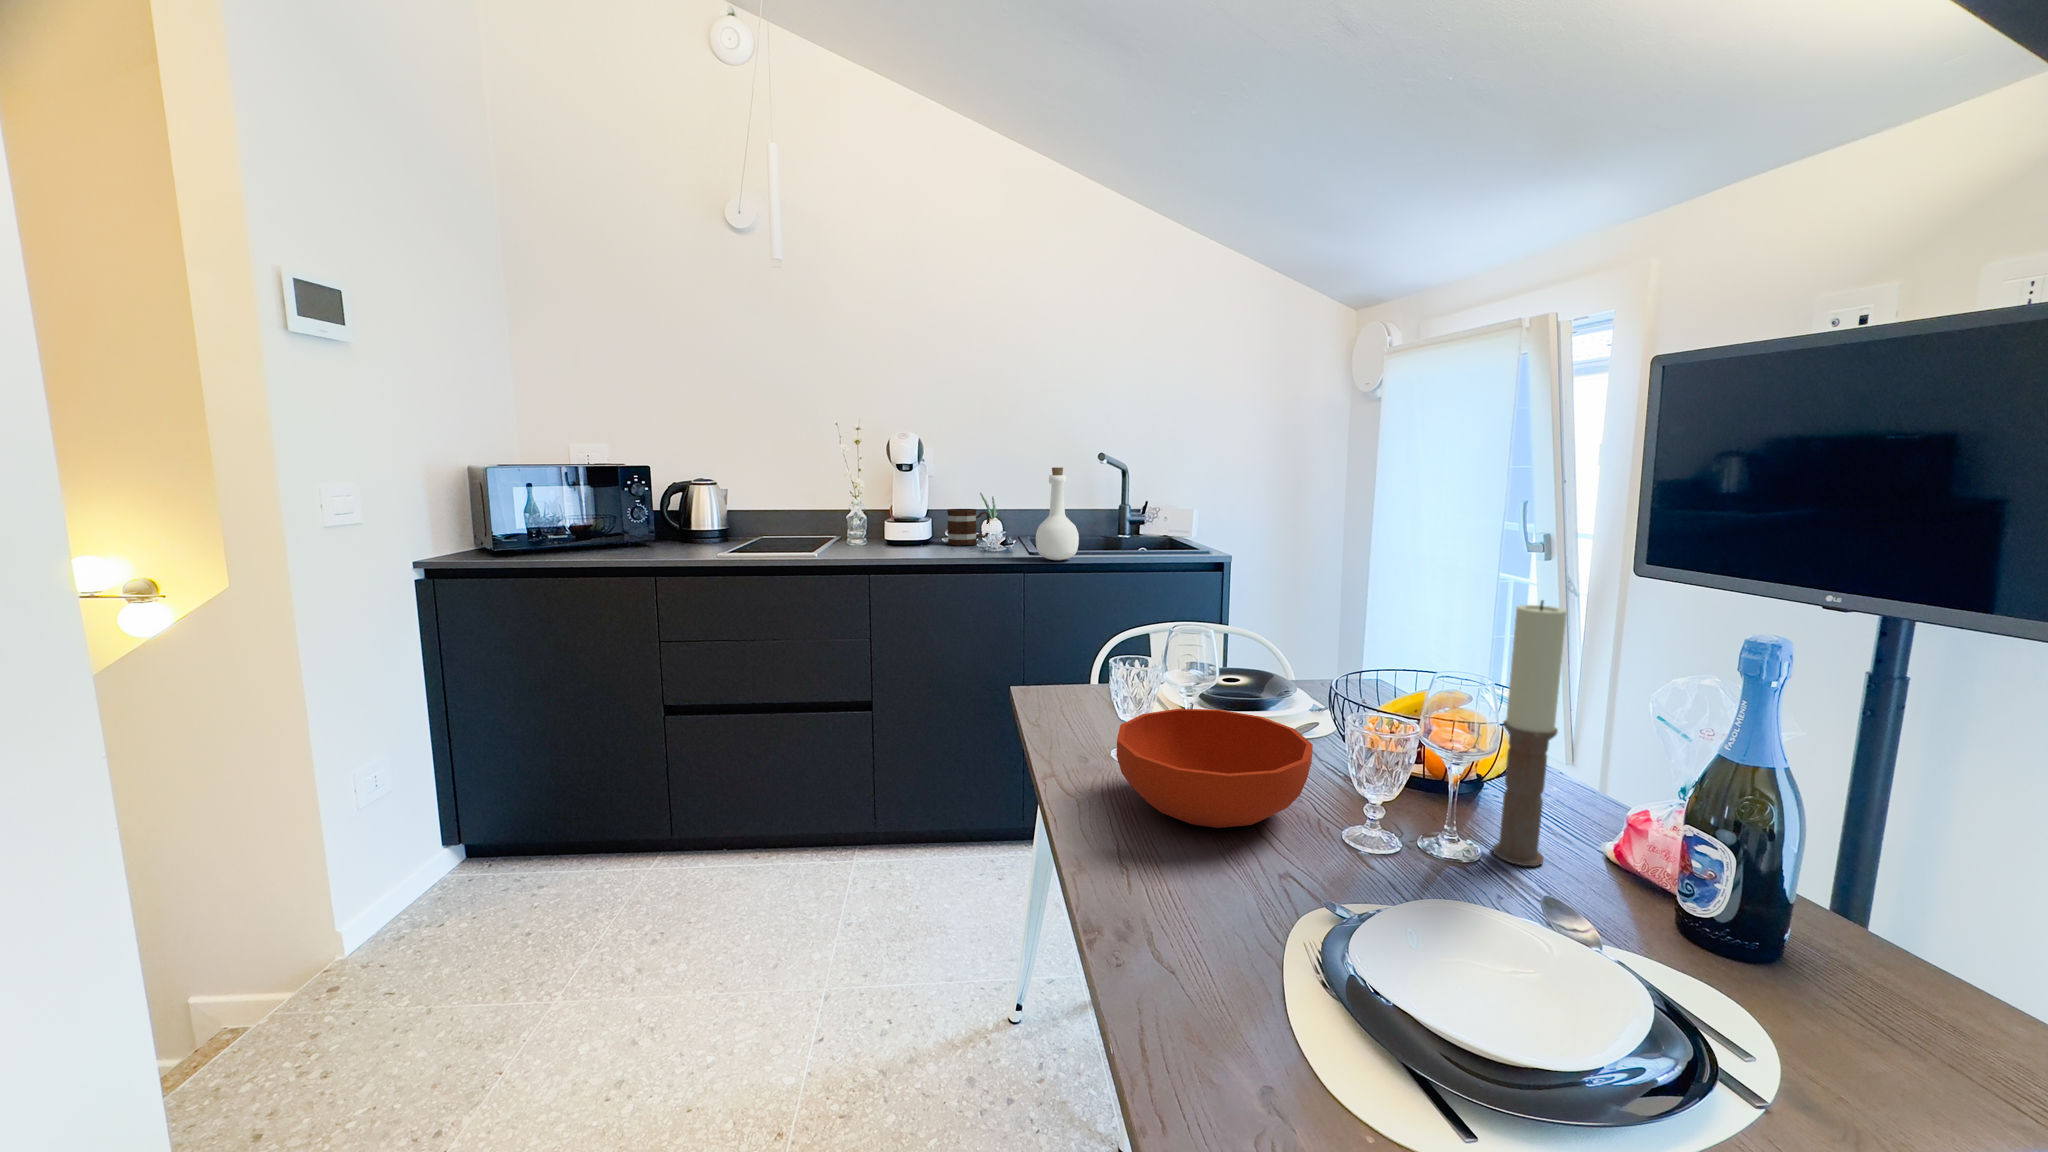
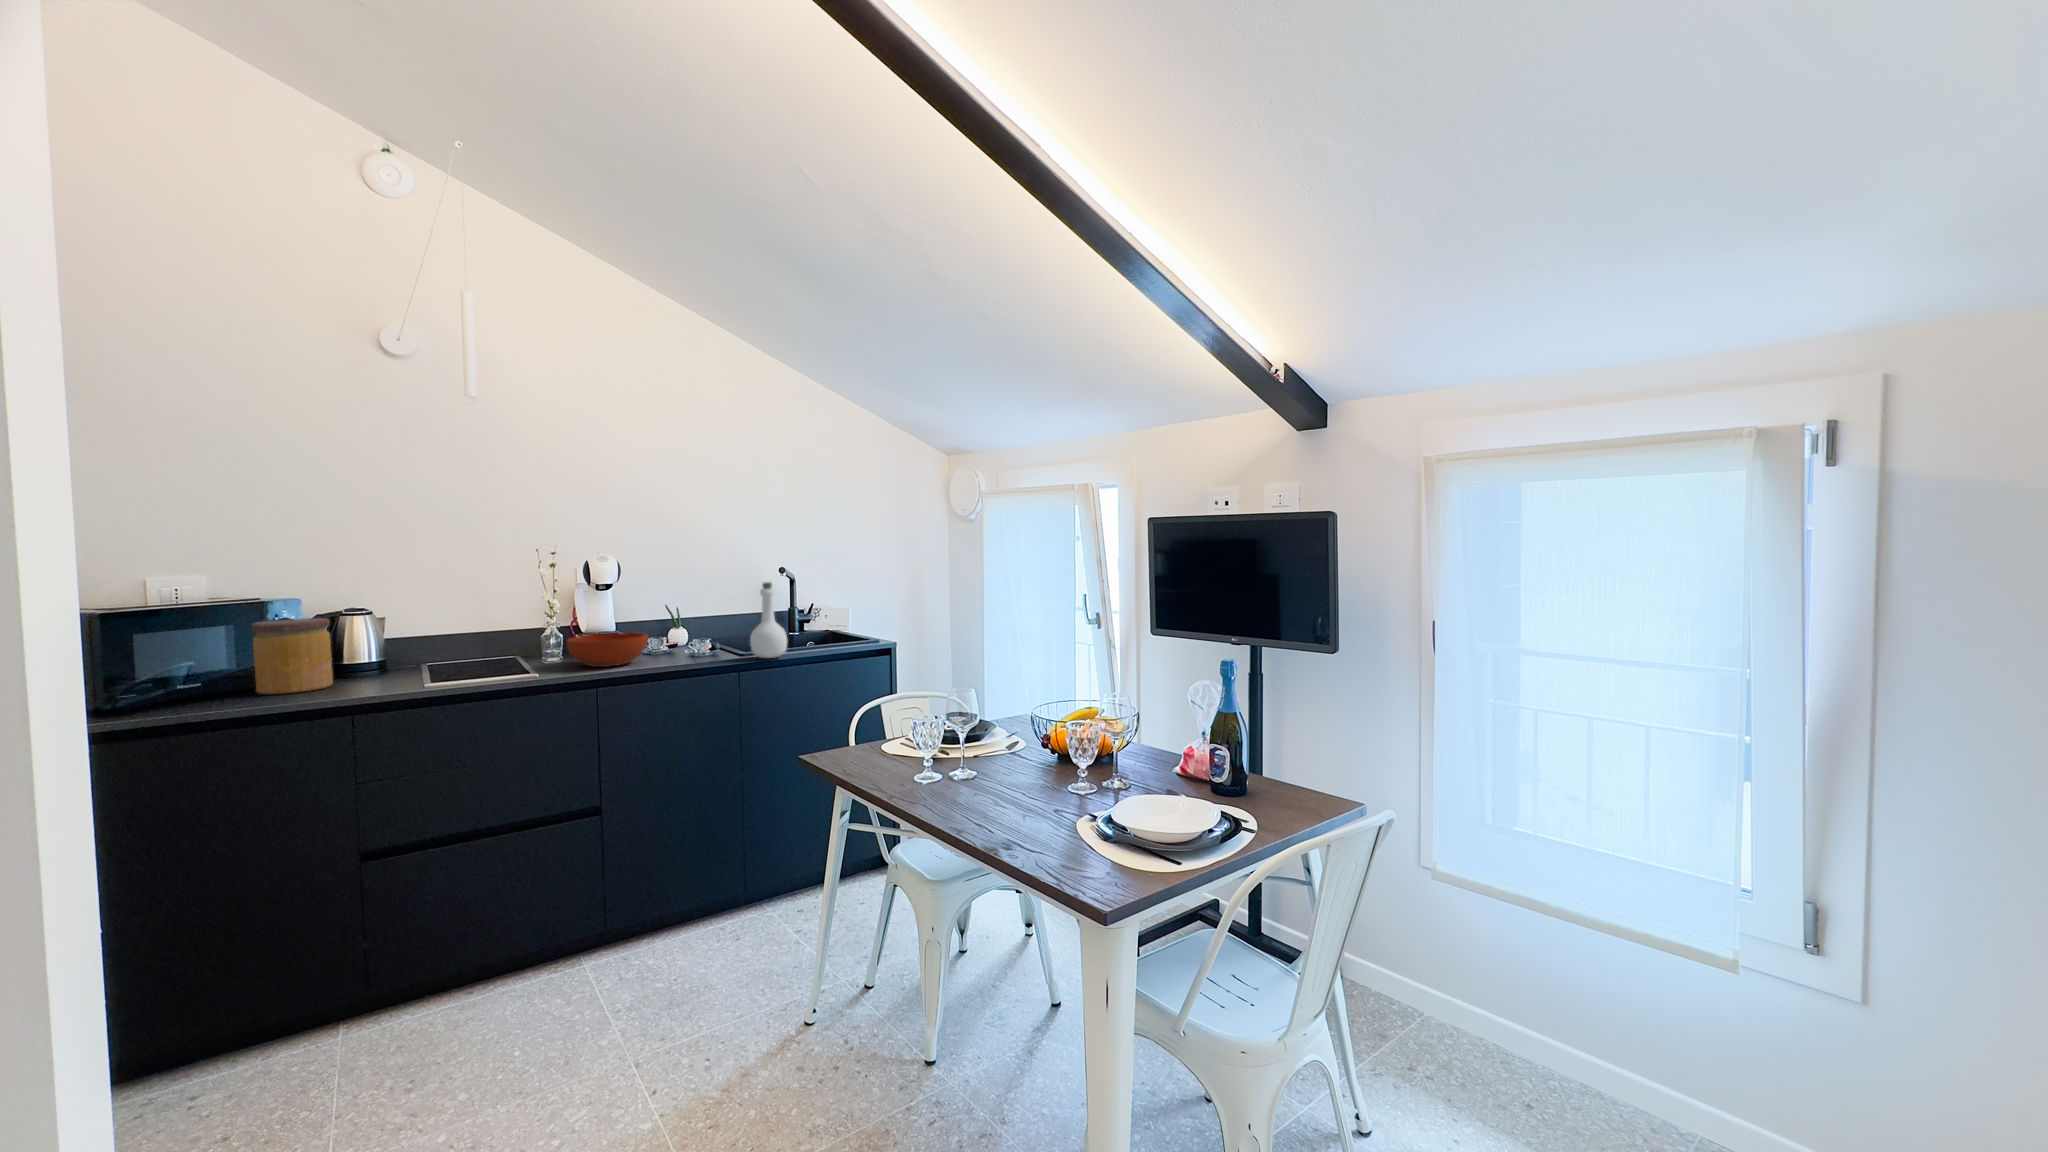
jar: none [609,485,671,551] -> present [252,618,333,694]
mug: present [947,509,990,545] -> none [645,619,685,654]
candle: present [1493,600,1567,866] -> none [1135,655,1157,784]
bowl: present [1117,709,1313,828] -> present [567,632,648,667]

